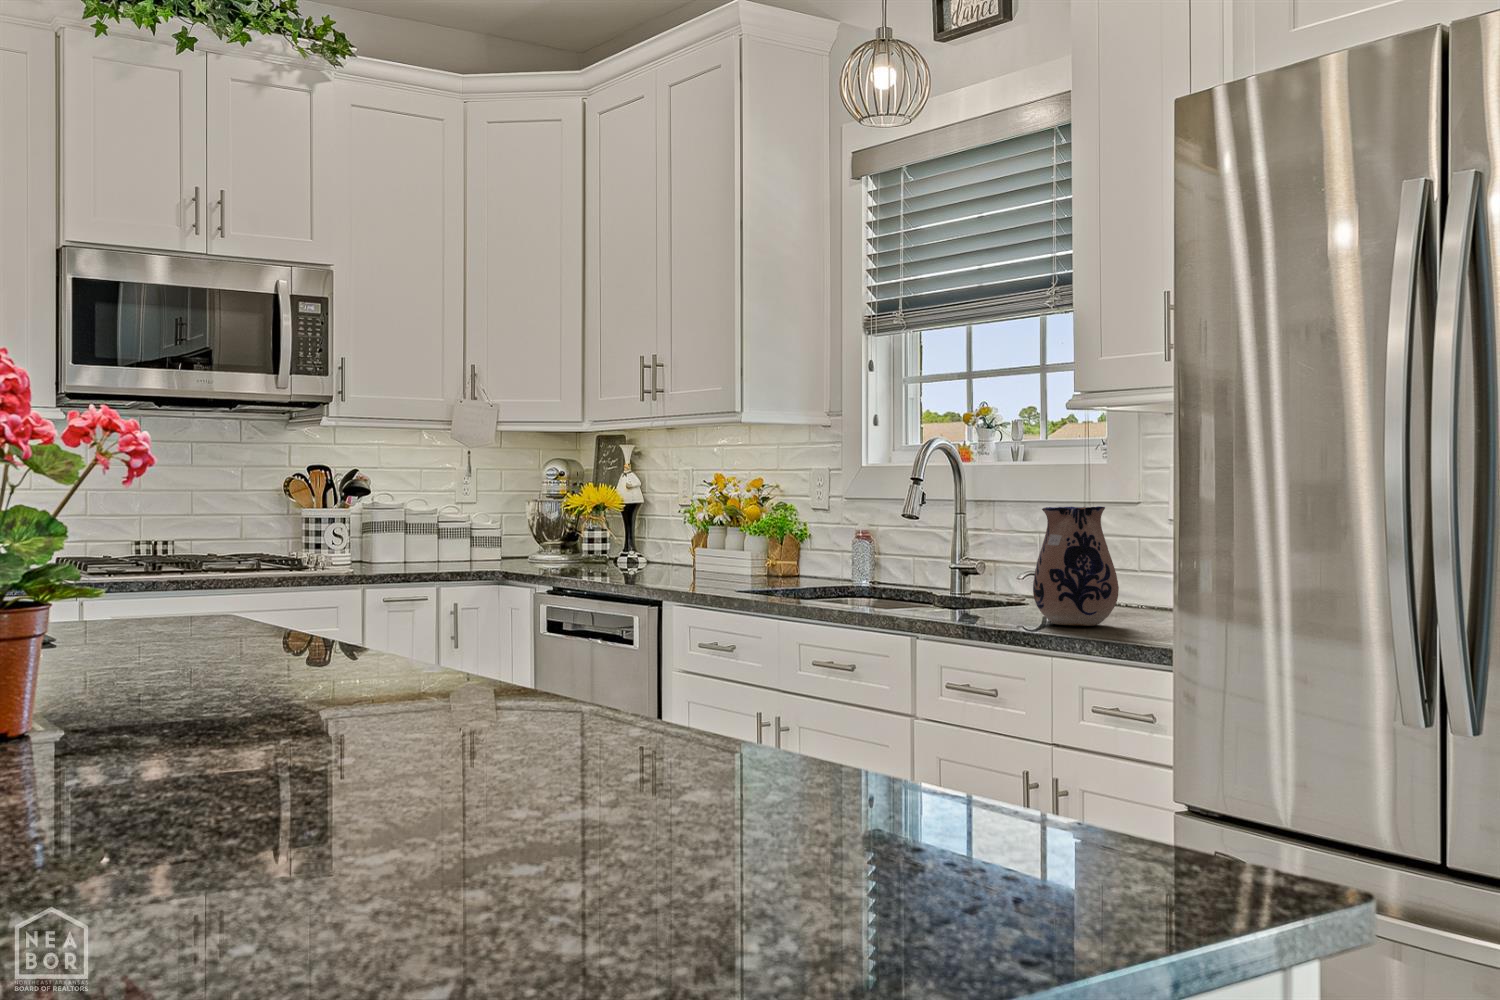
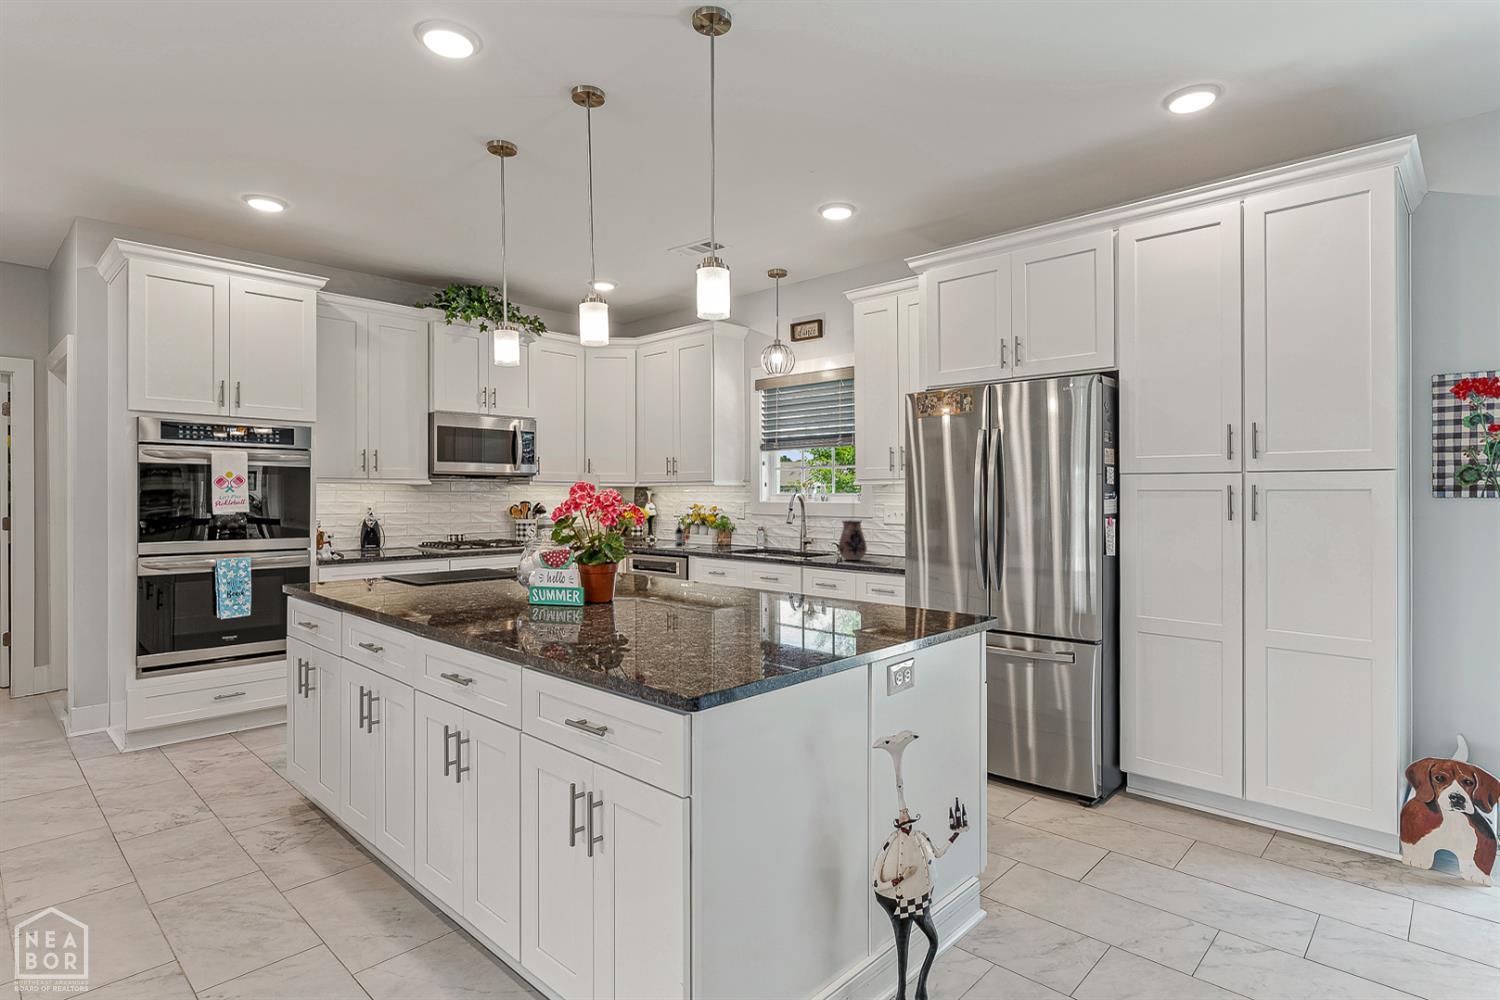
wine bottle: none [593,515,722,582] -> present [661,522,697,548]

